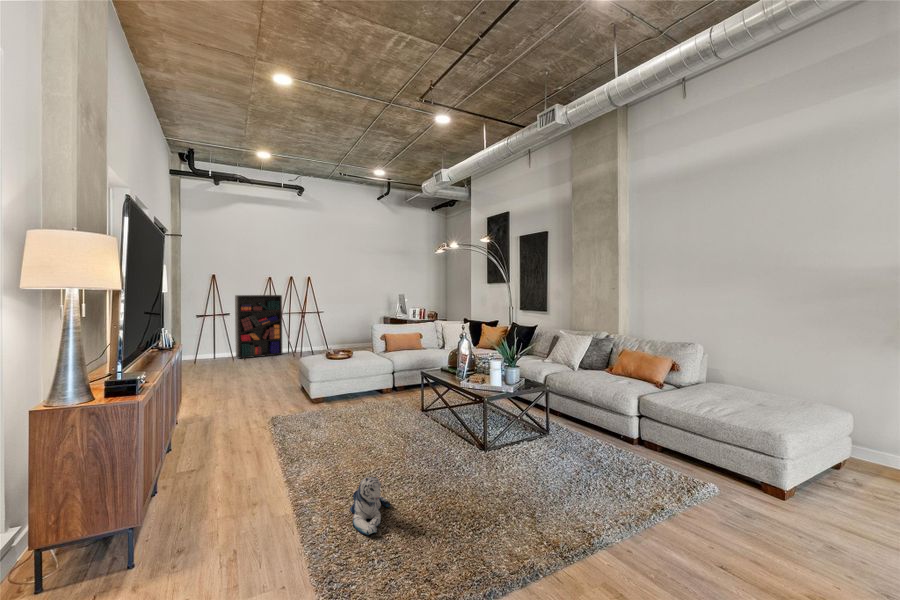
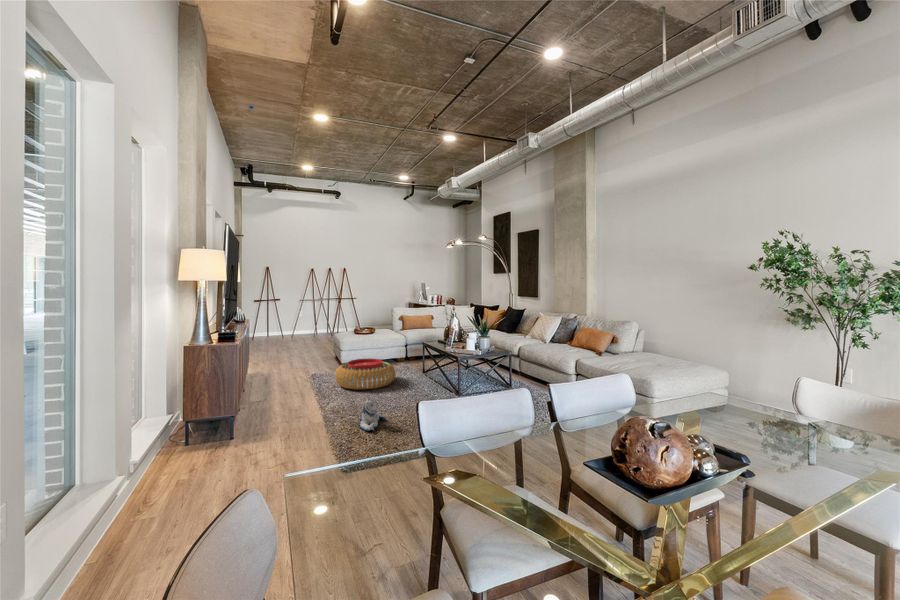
bookshelf: present [235,295,282,359] -> none [284,284,323,336]
pouf: none [304,397,389,445] -> present [335,359,395,390]

